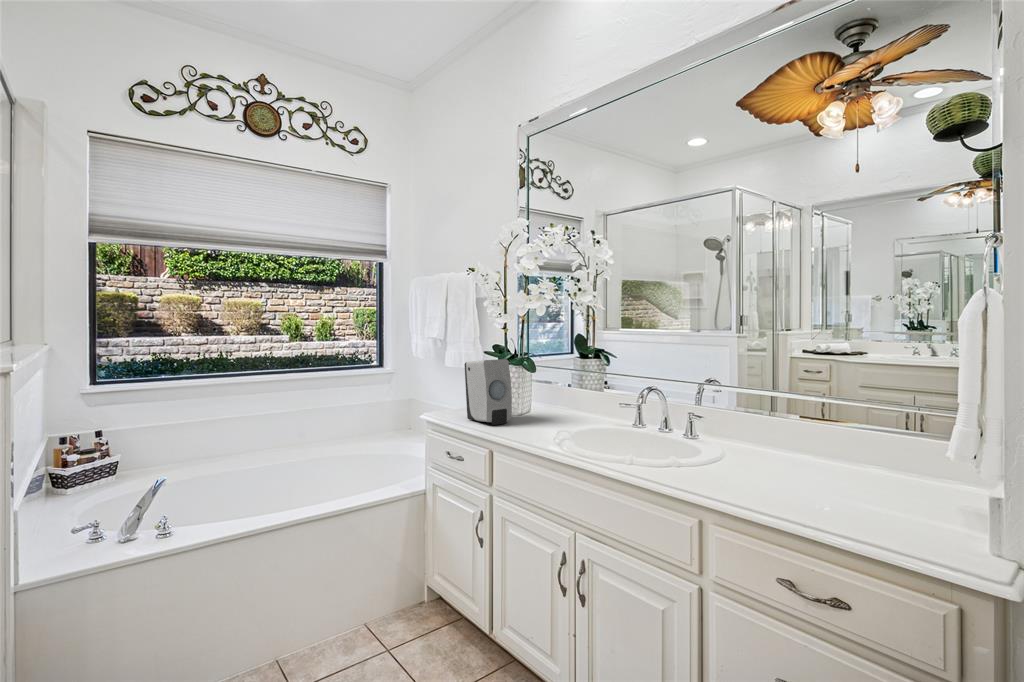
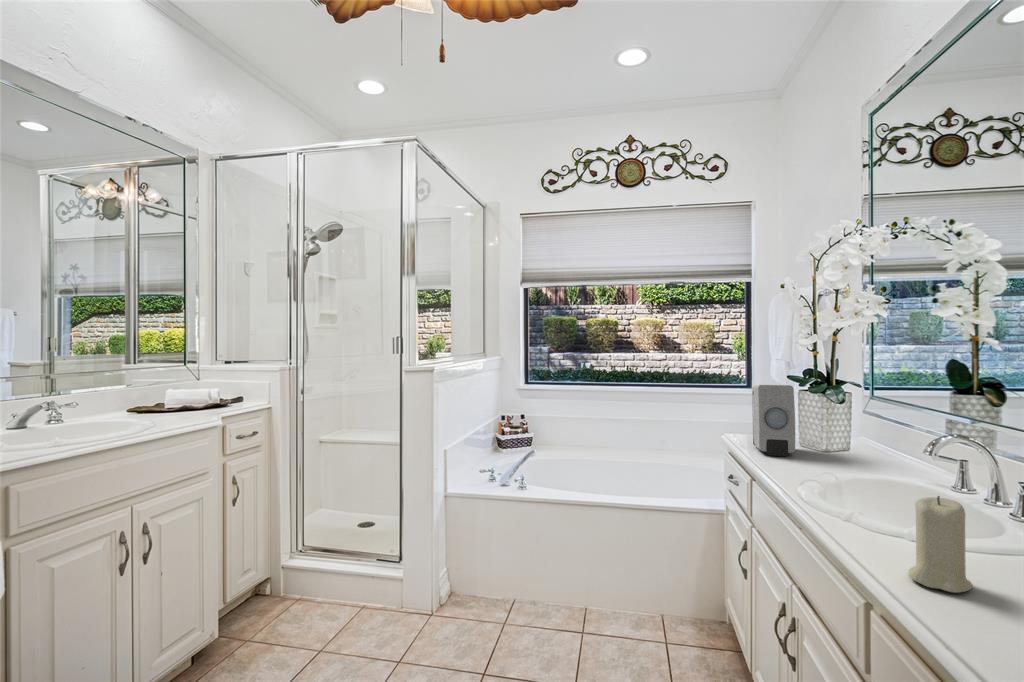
candle: none [719,424,759,491] -> present [908,496,972,593]

